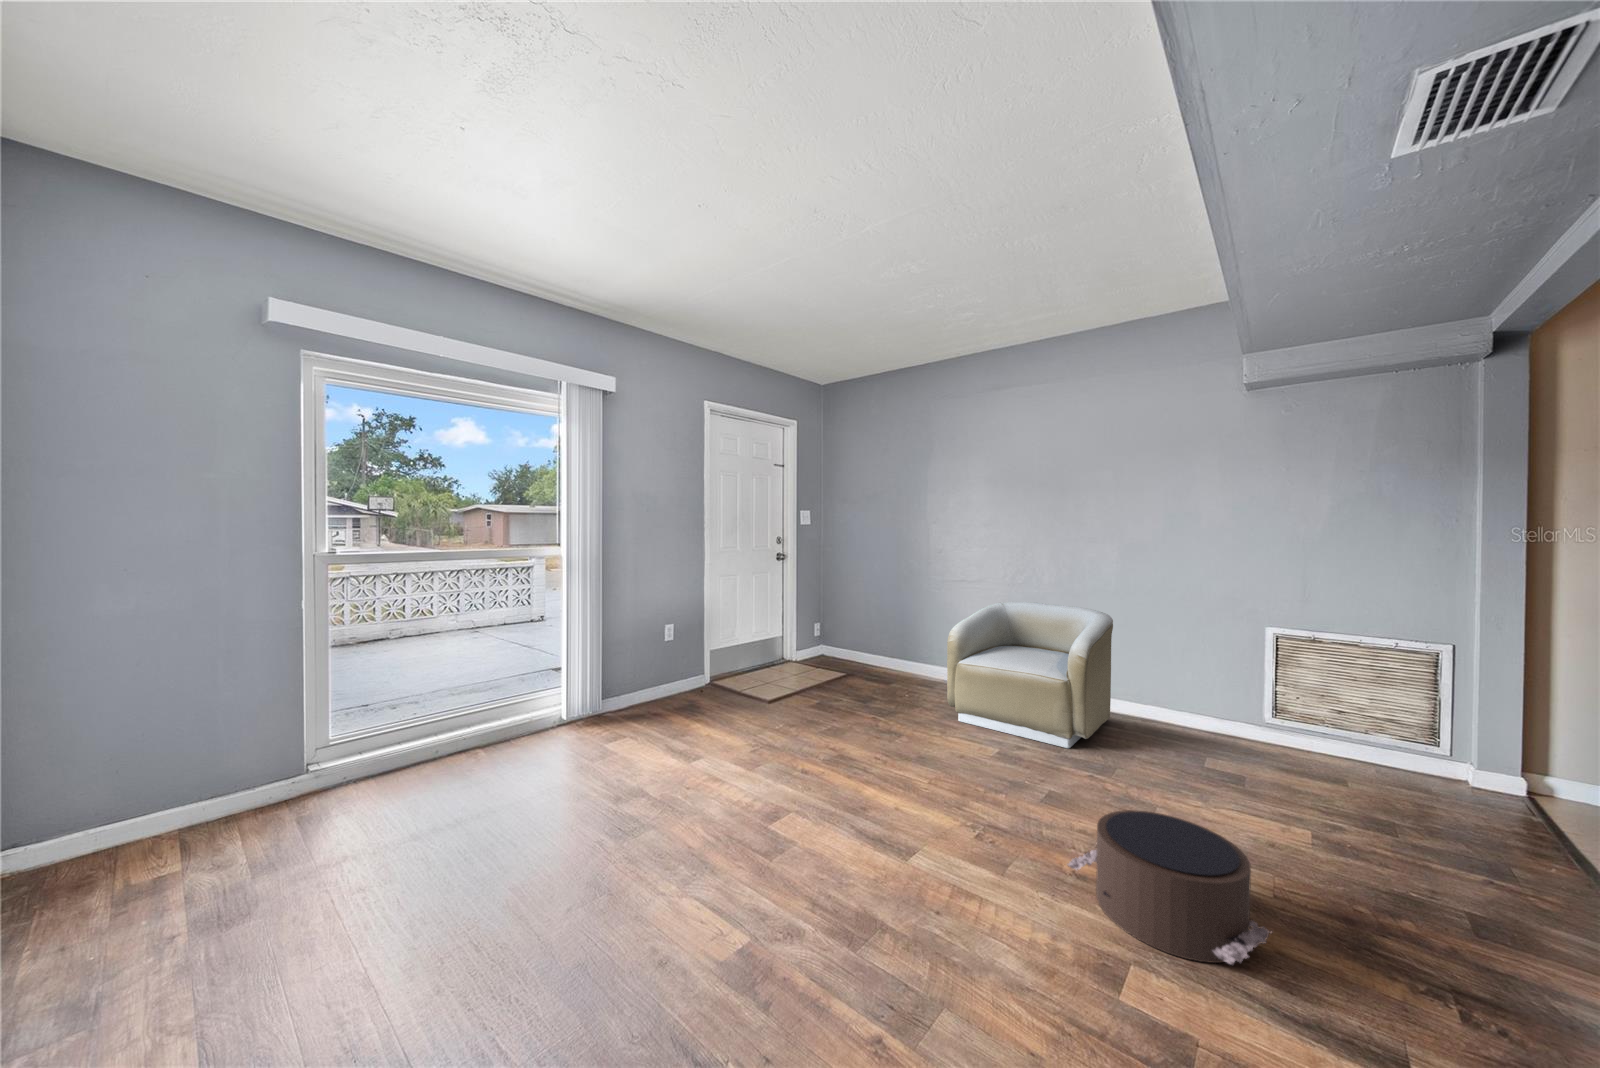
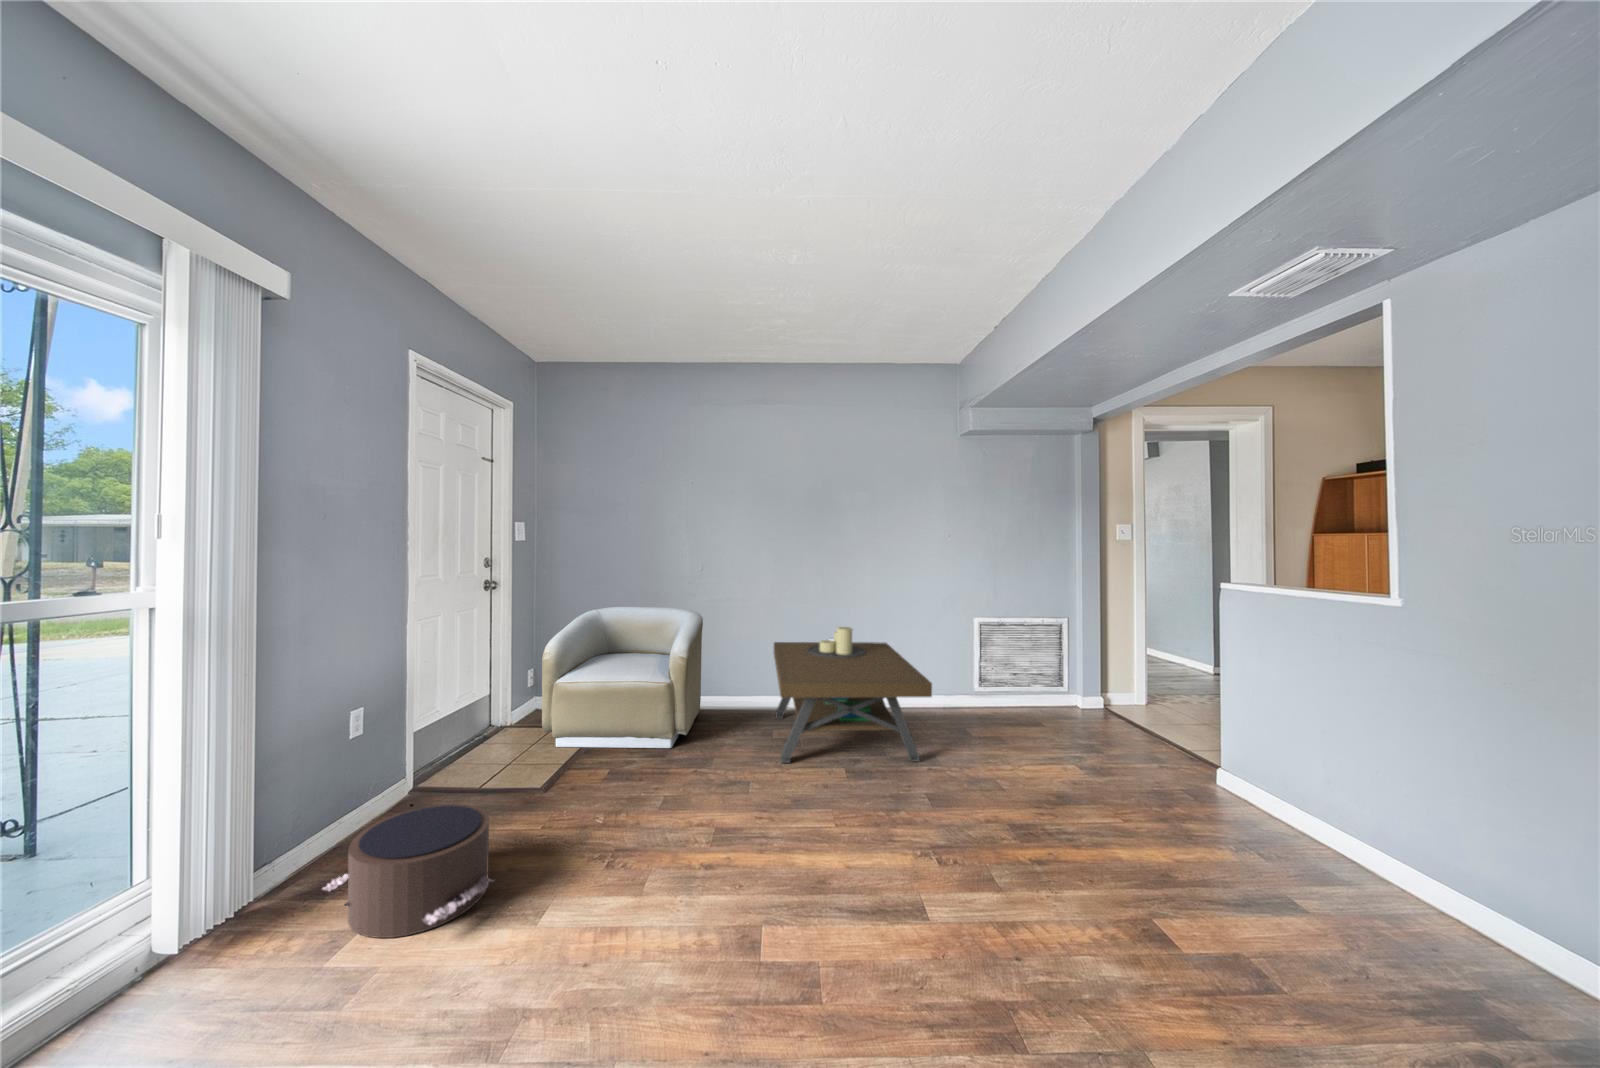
coffee table: none [1199,649,1483,862] -> present [774,627,932,763]
pouf: present [1068,810,1272,965] -> present [323,804,494,938]

